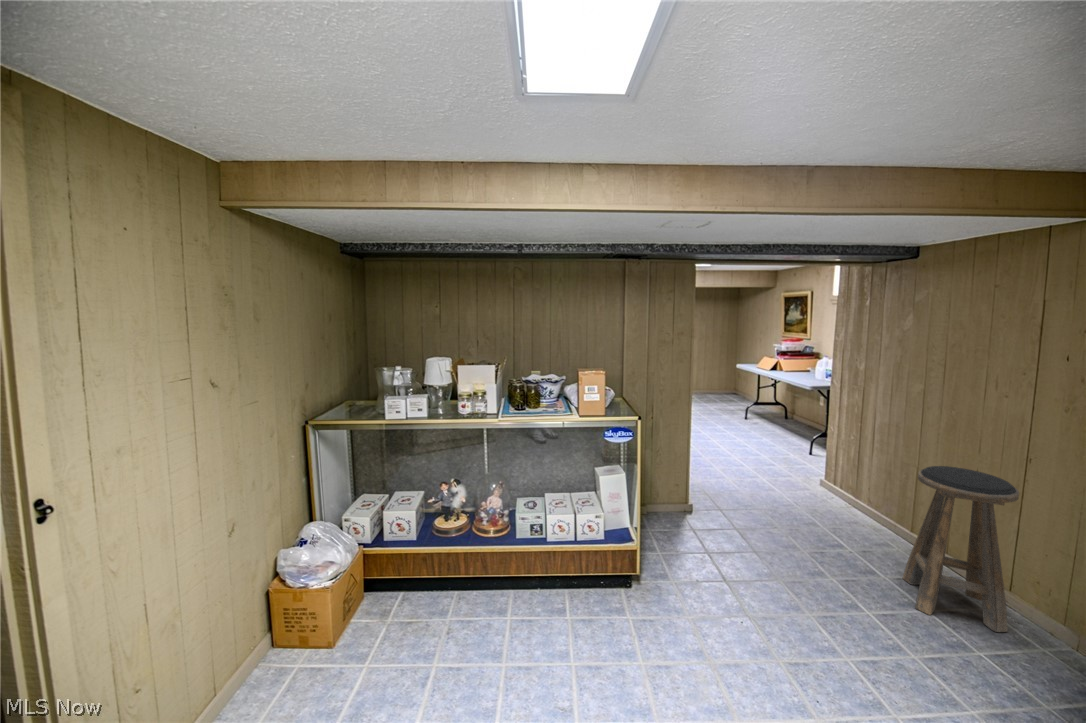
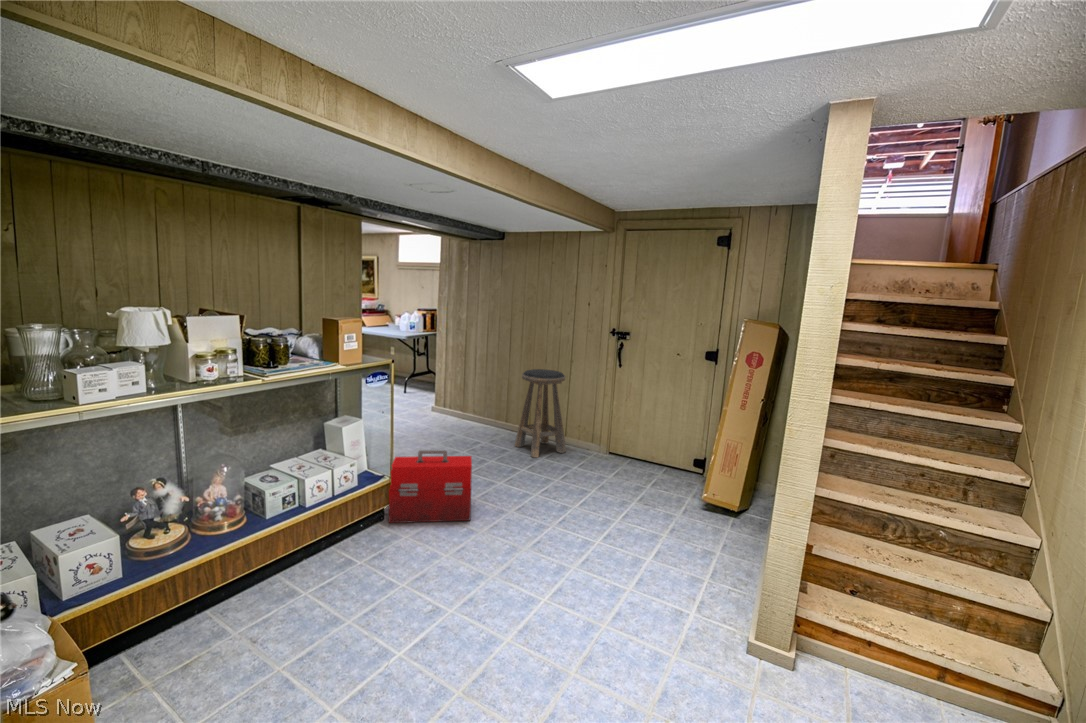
toolbox: none [632,525,750,645] -> present [389,450,472,523]

